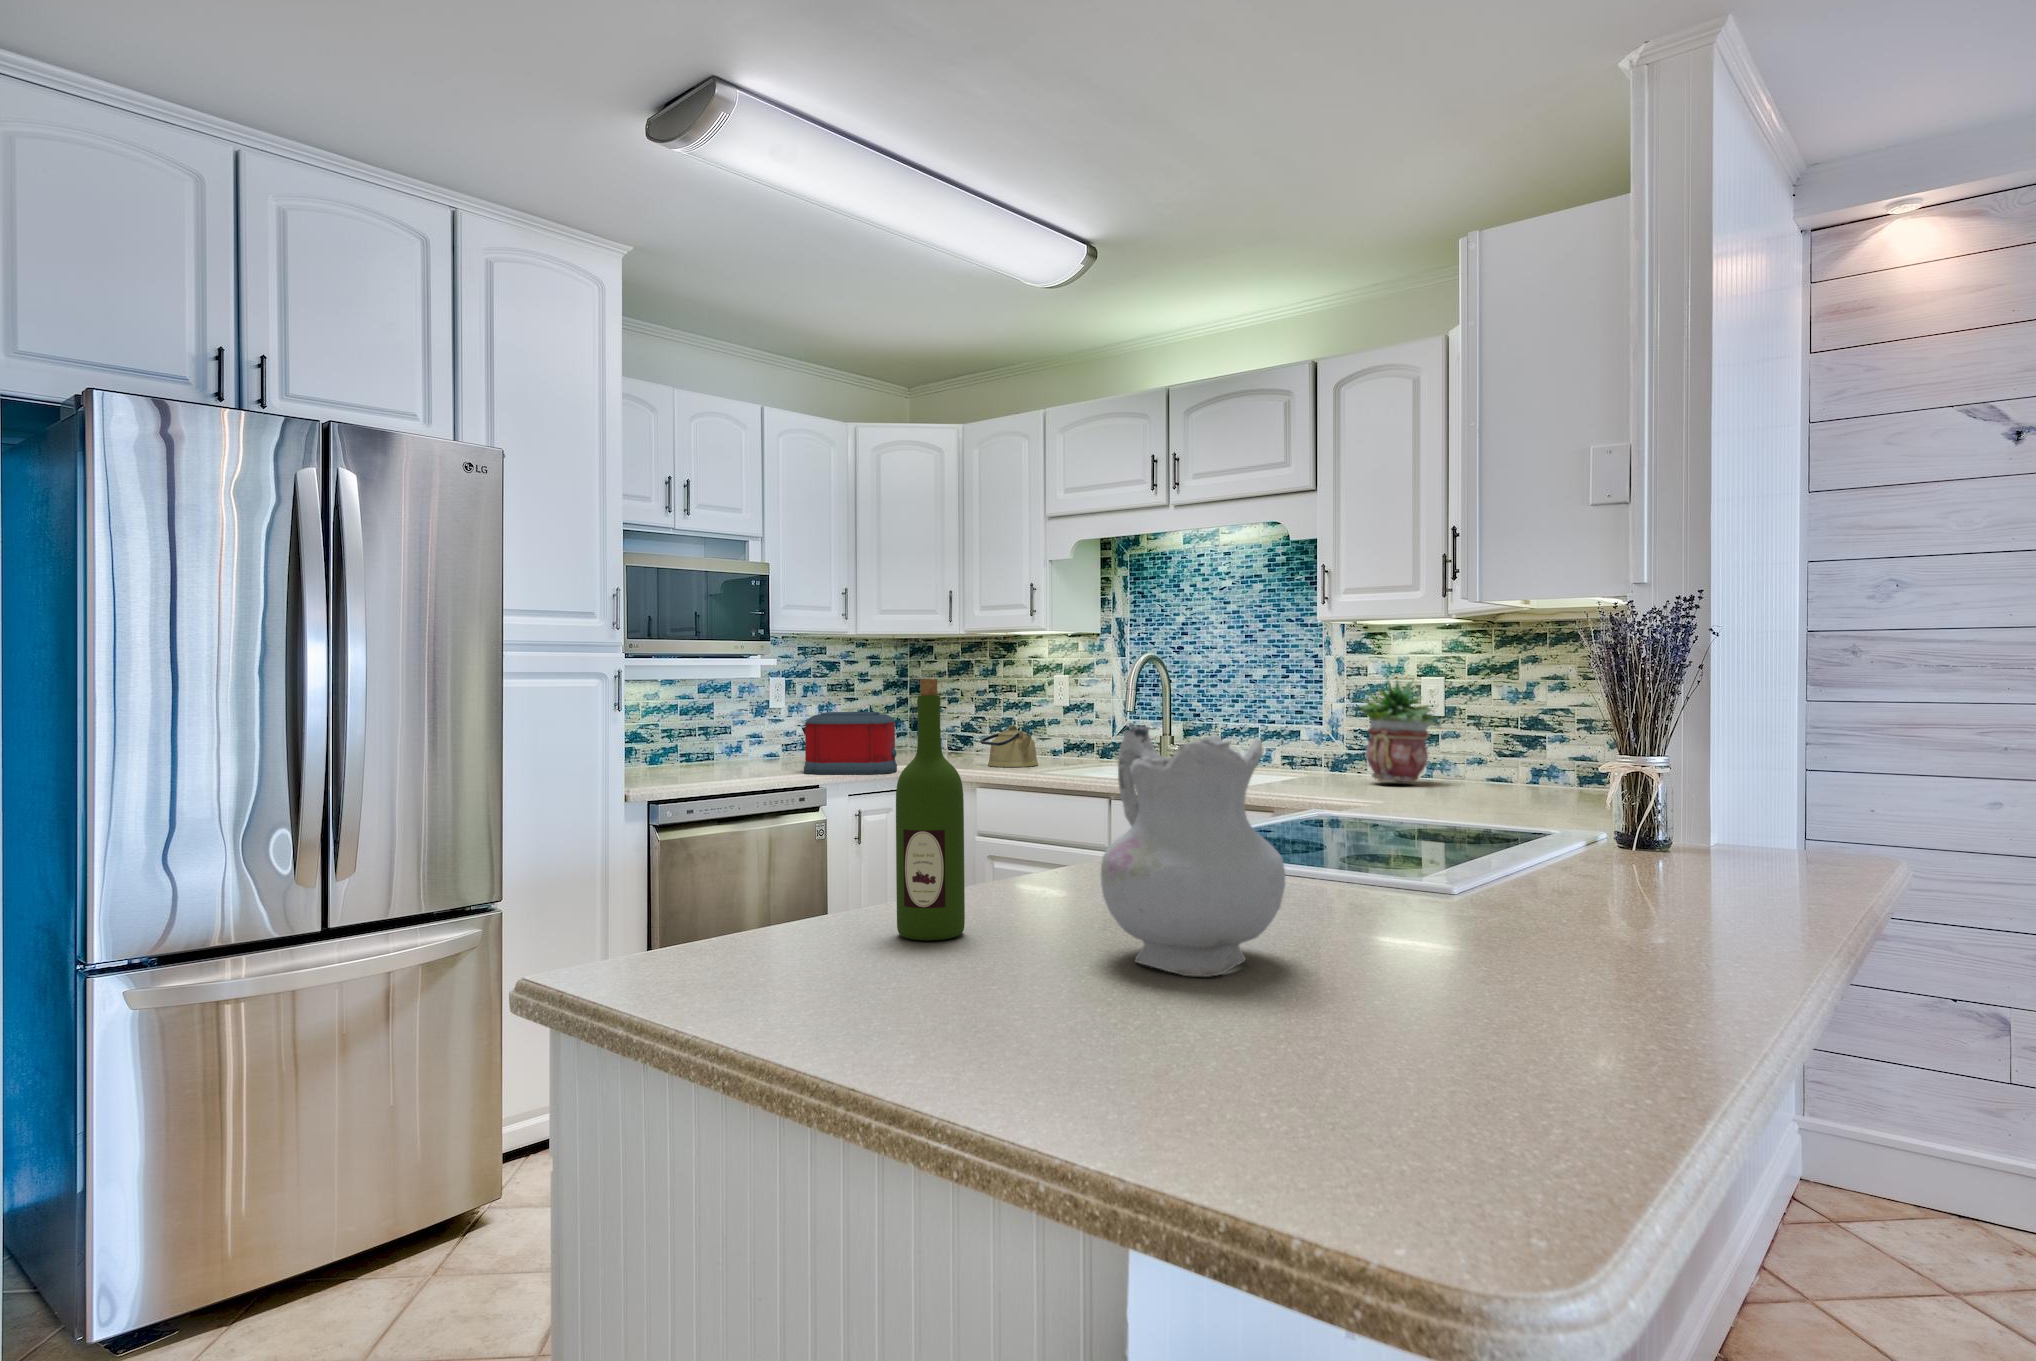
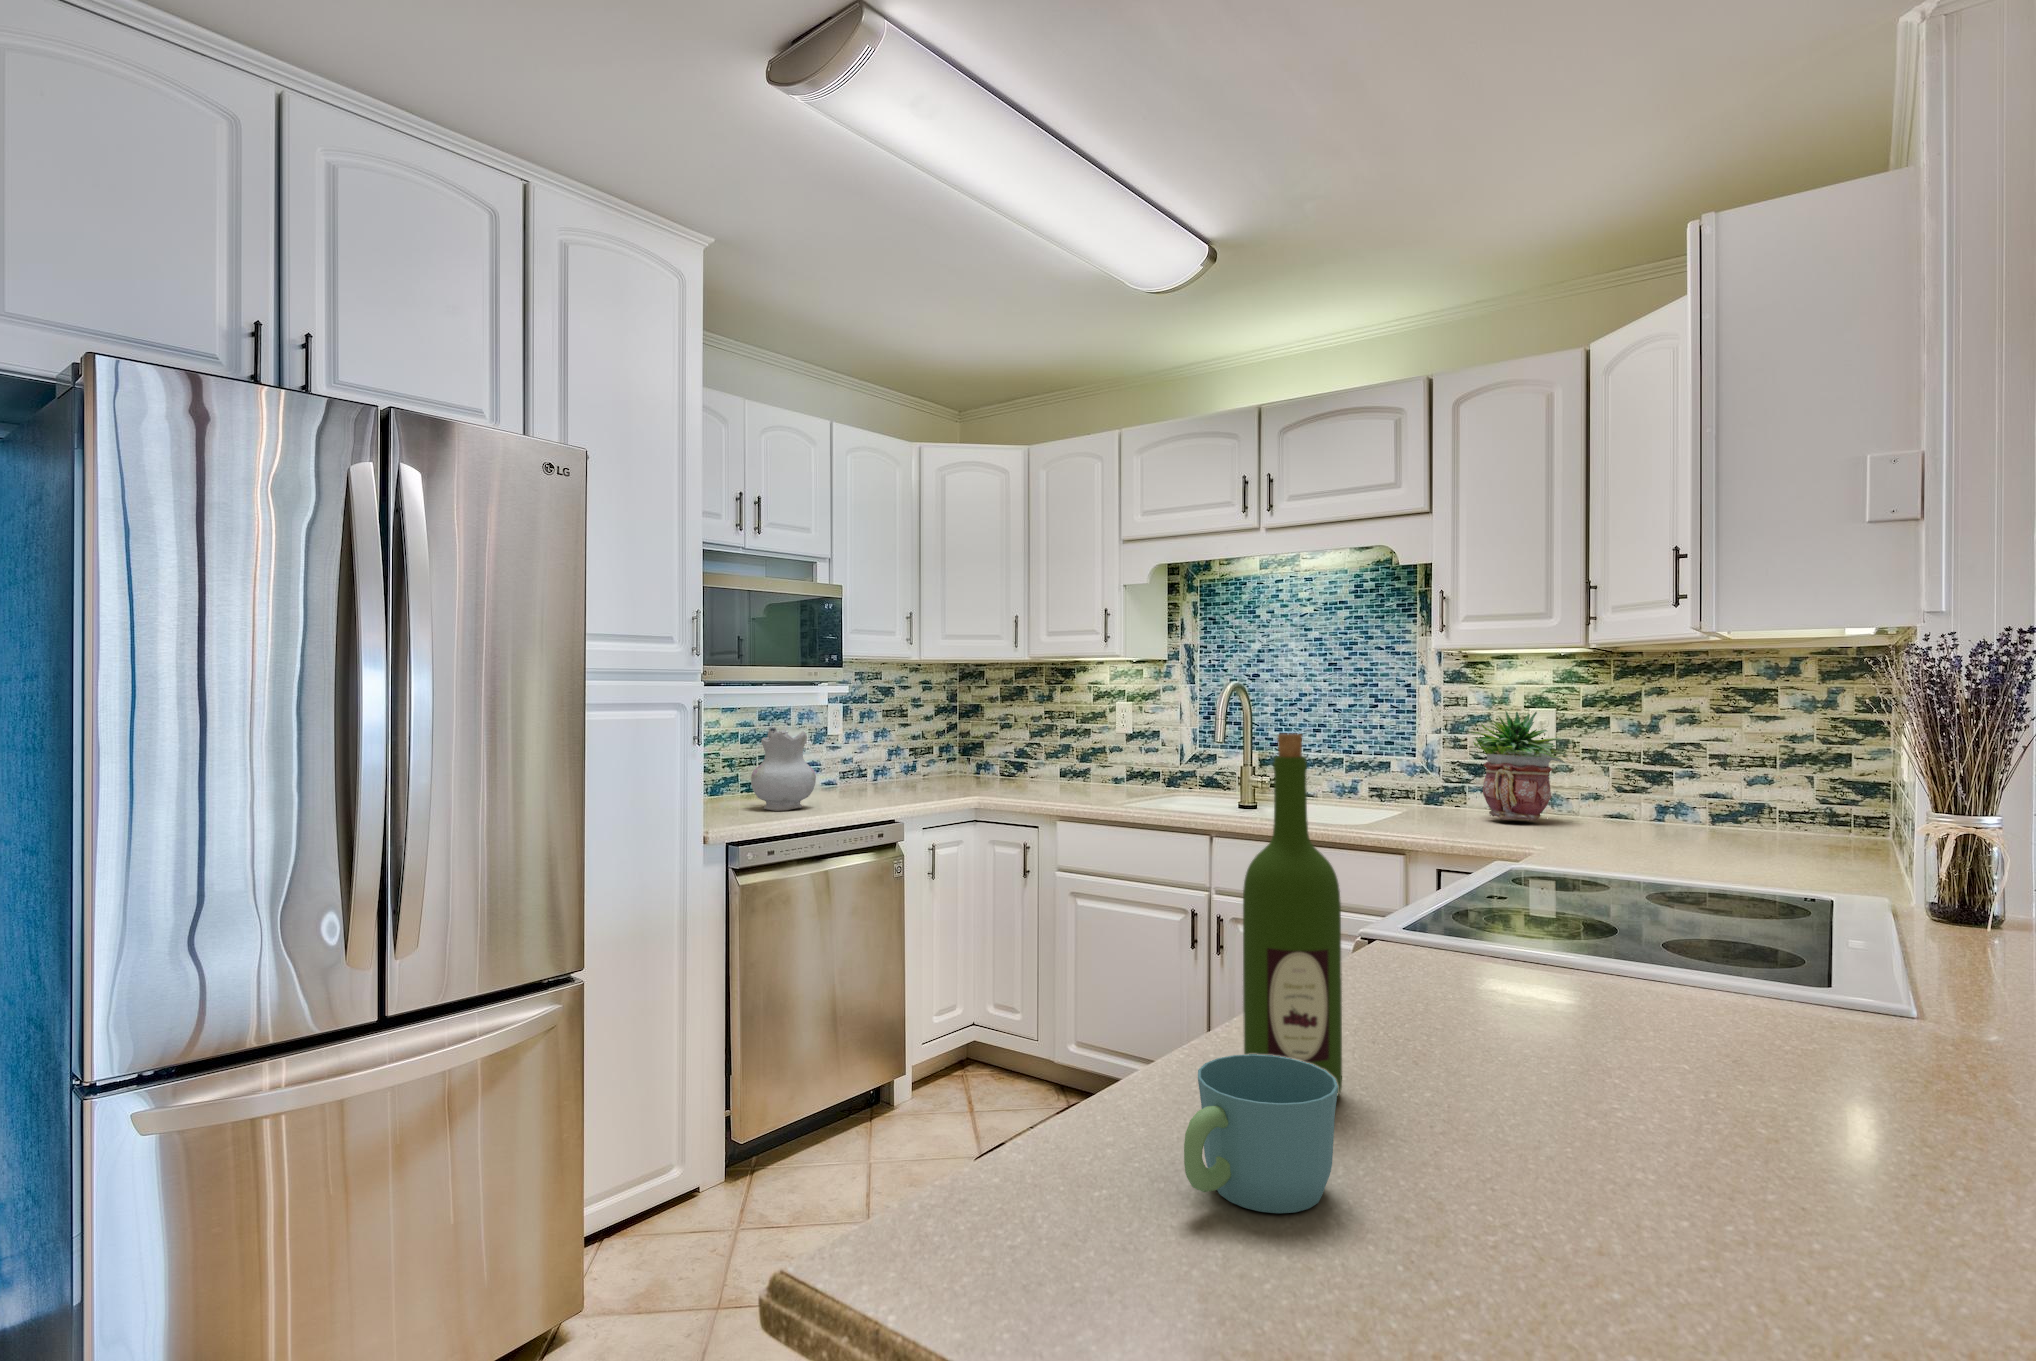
toaster: present [802,712,897,774] -> none [867,740,967,806]
ceramic pitcher: present [1101,724,1285,977] -> present [751,727,816,811]
kettle: present [980,725,1038,767] -> none [1047,754,1107,797]
mug: none [782,891,895,980] -> present [1184,1054,1338,1213]

